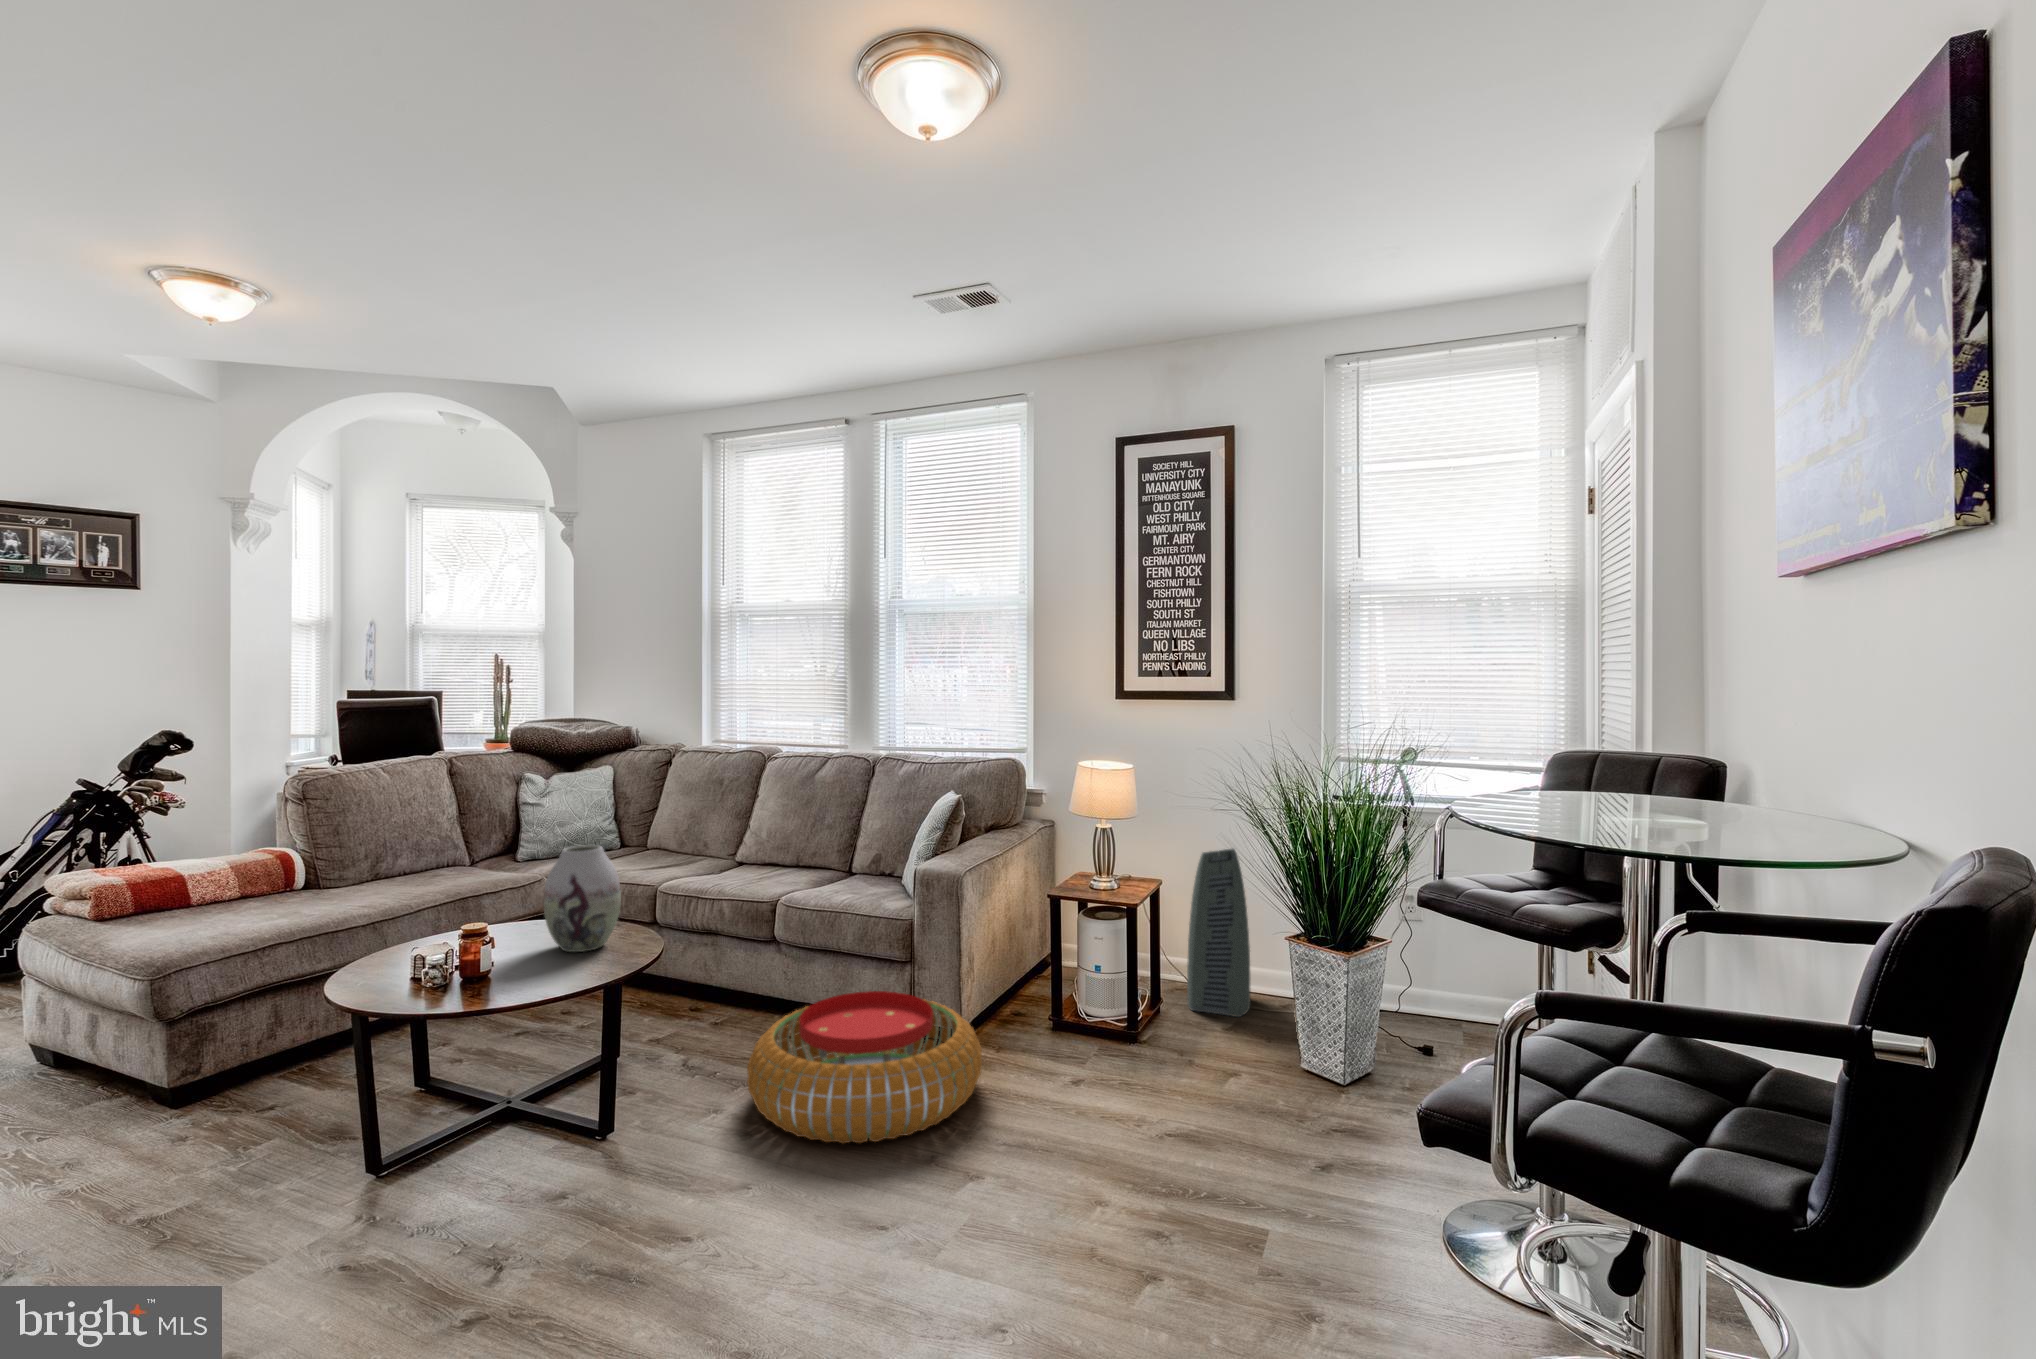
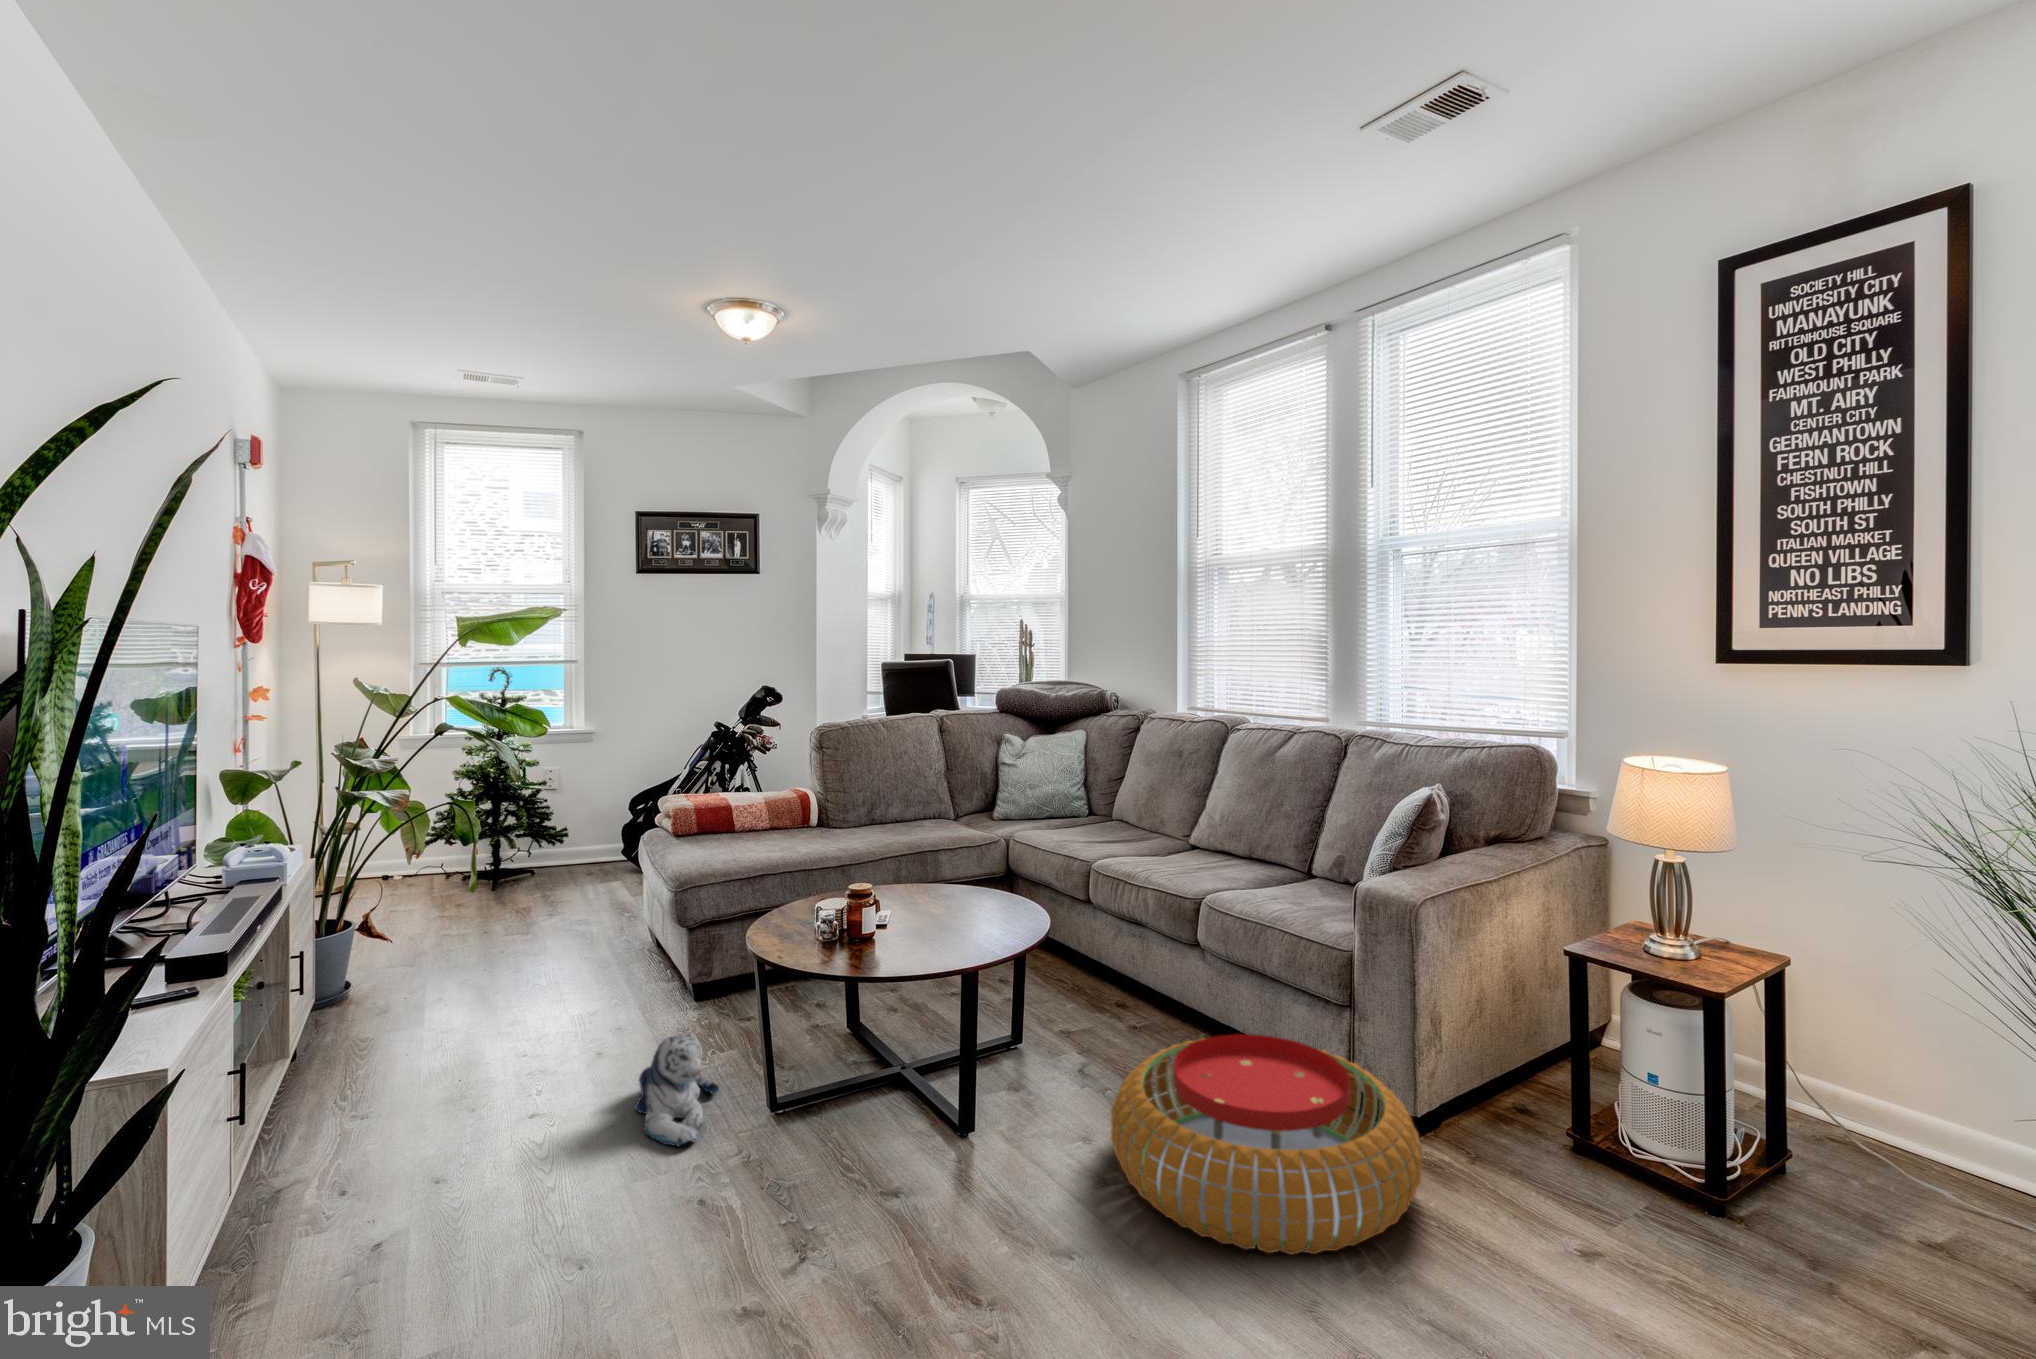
vase: present [544,845,621,952] -> none [931,817,1005,930]
air purifier: present [1187,849,1250,1017] -> none [1841,923,1986,1220]
plush toy: none [175,1113,297,1236] -> present [635,1034,719,1146]

